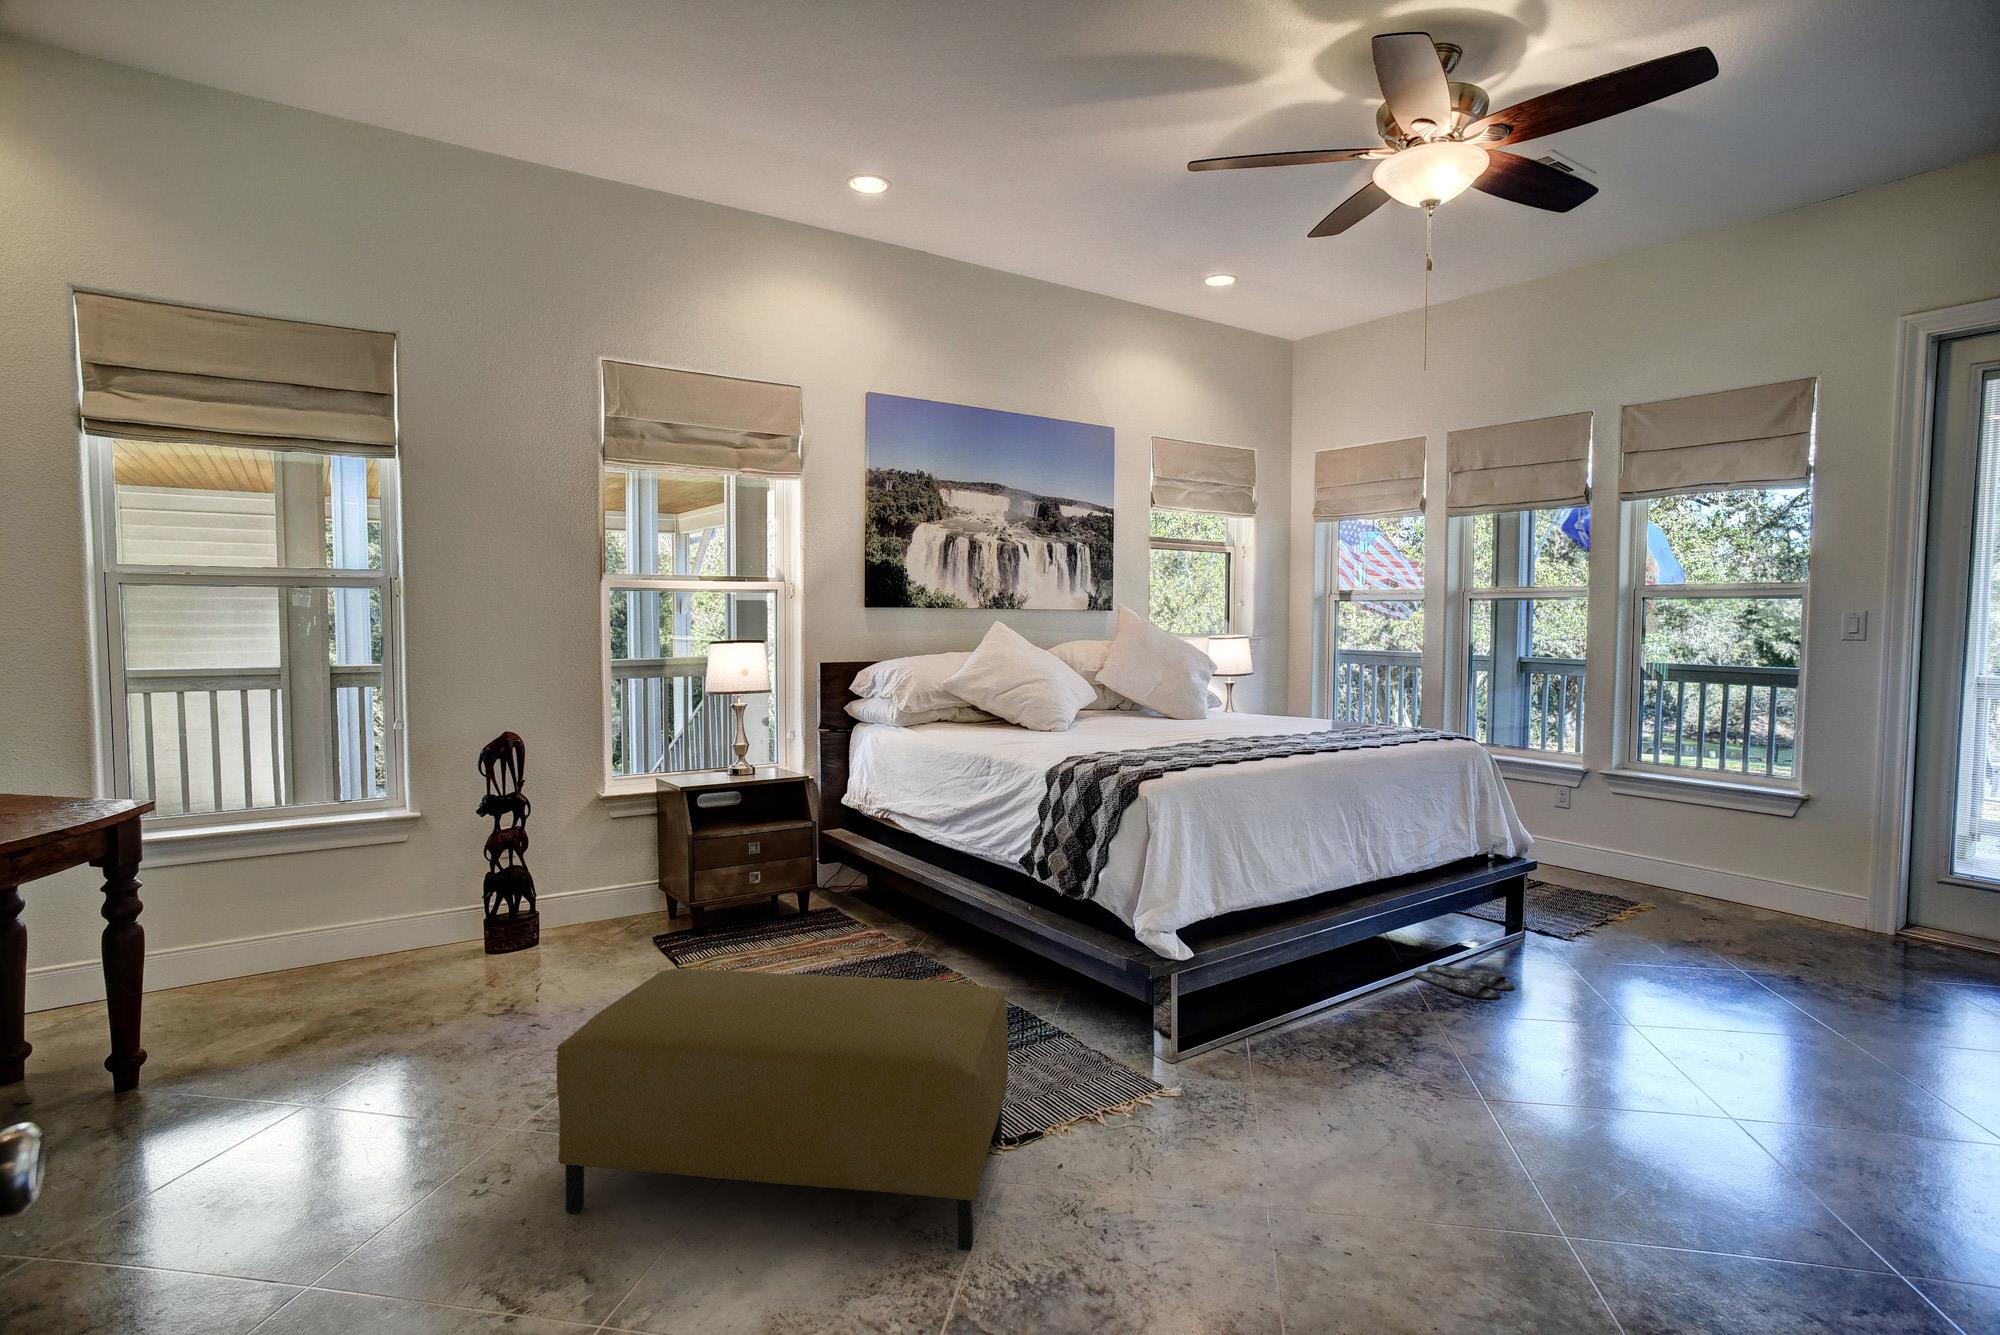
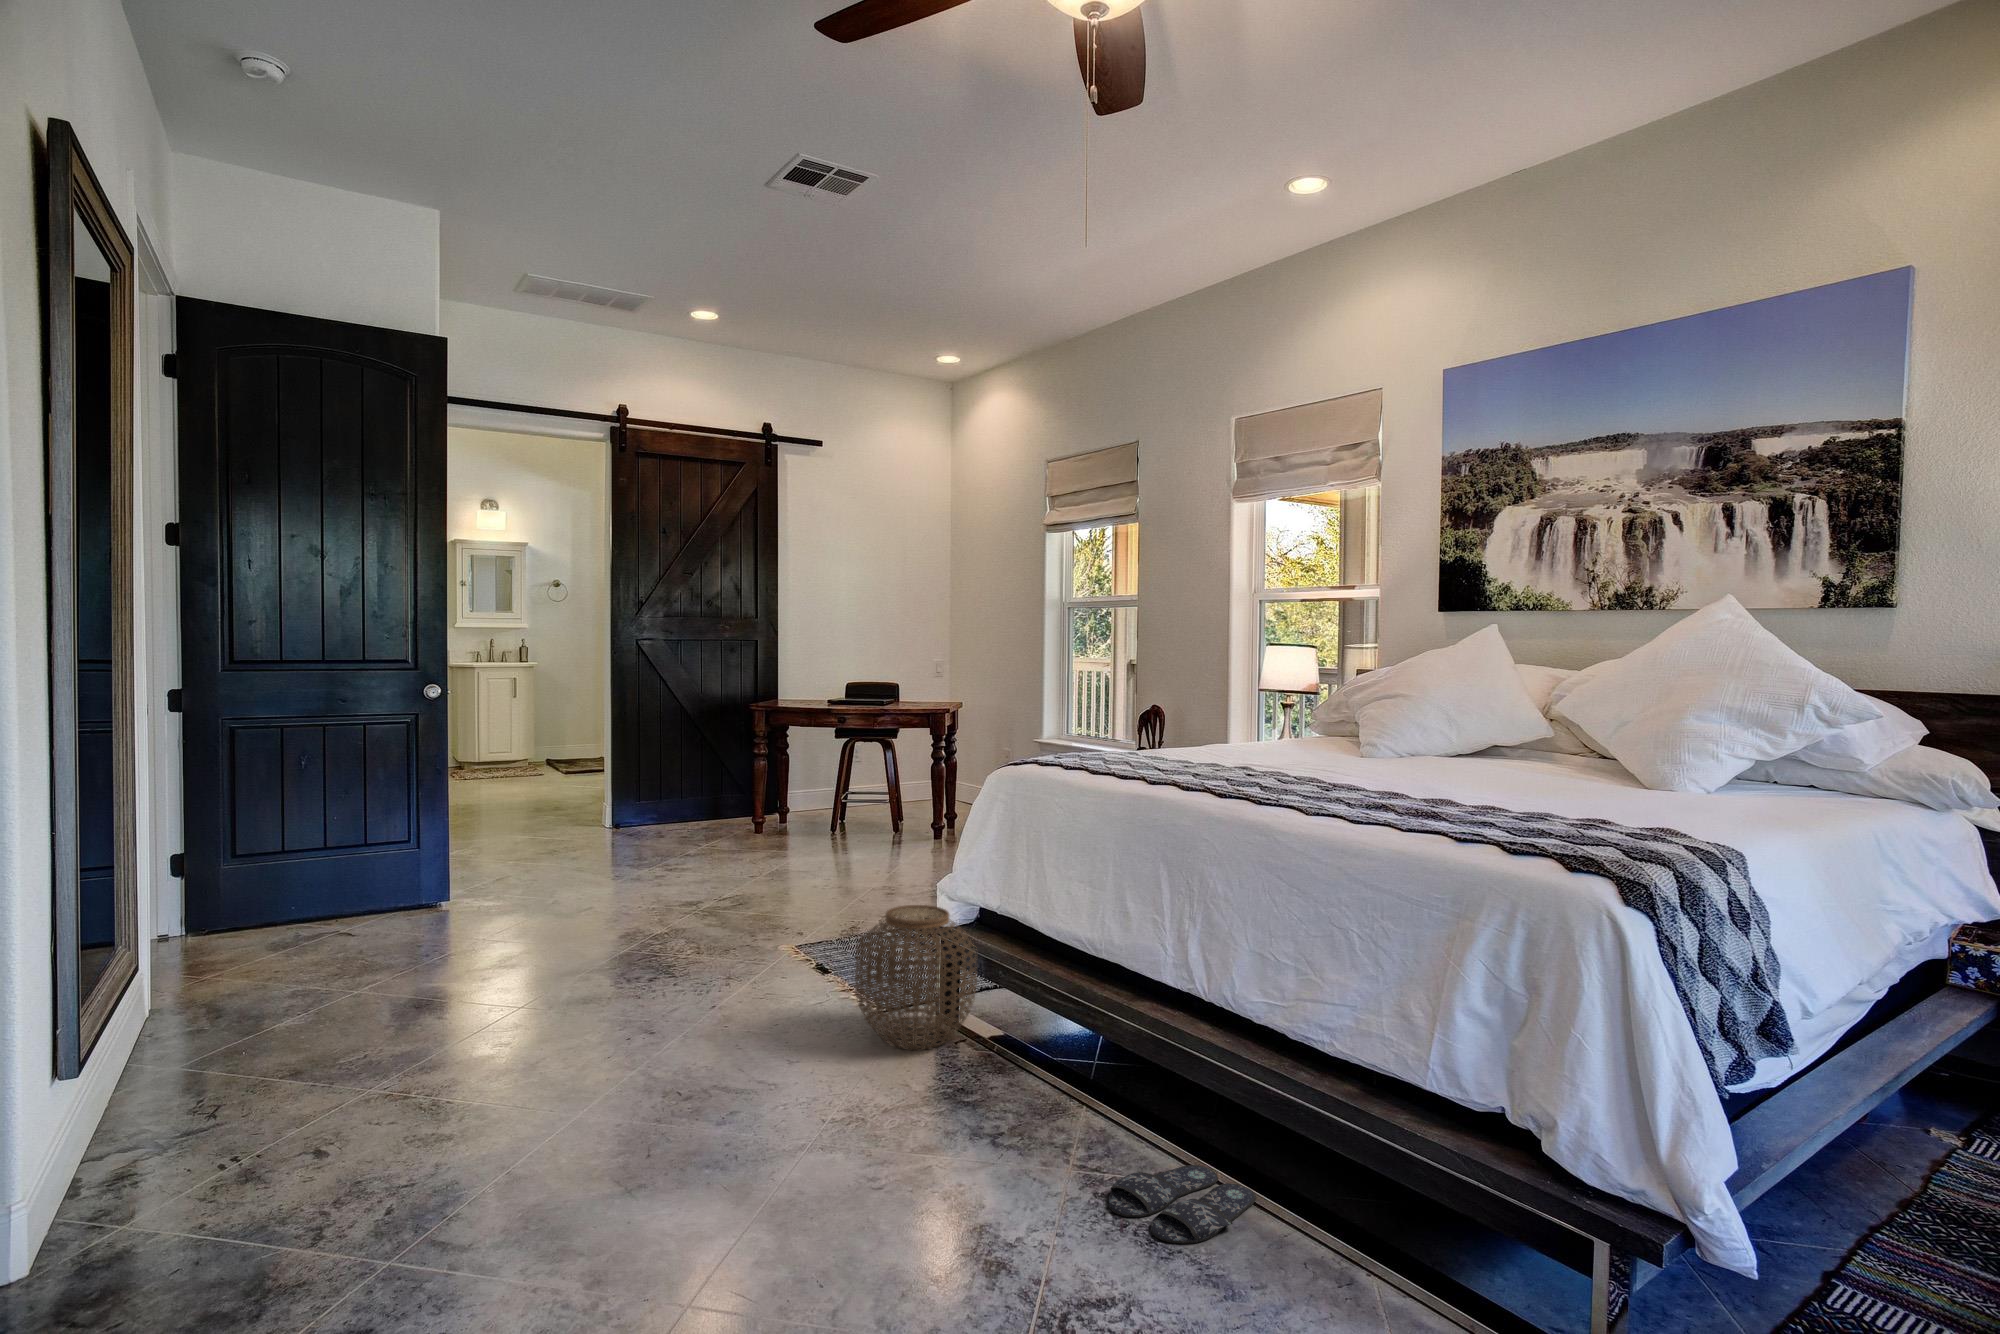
woven basket: none [1202,929,1329,1077] -> present [855,905,977,1050]
ottoman: present [557,969,1008,1250] -> none [704,810,894,957]

